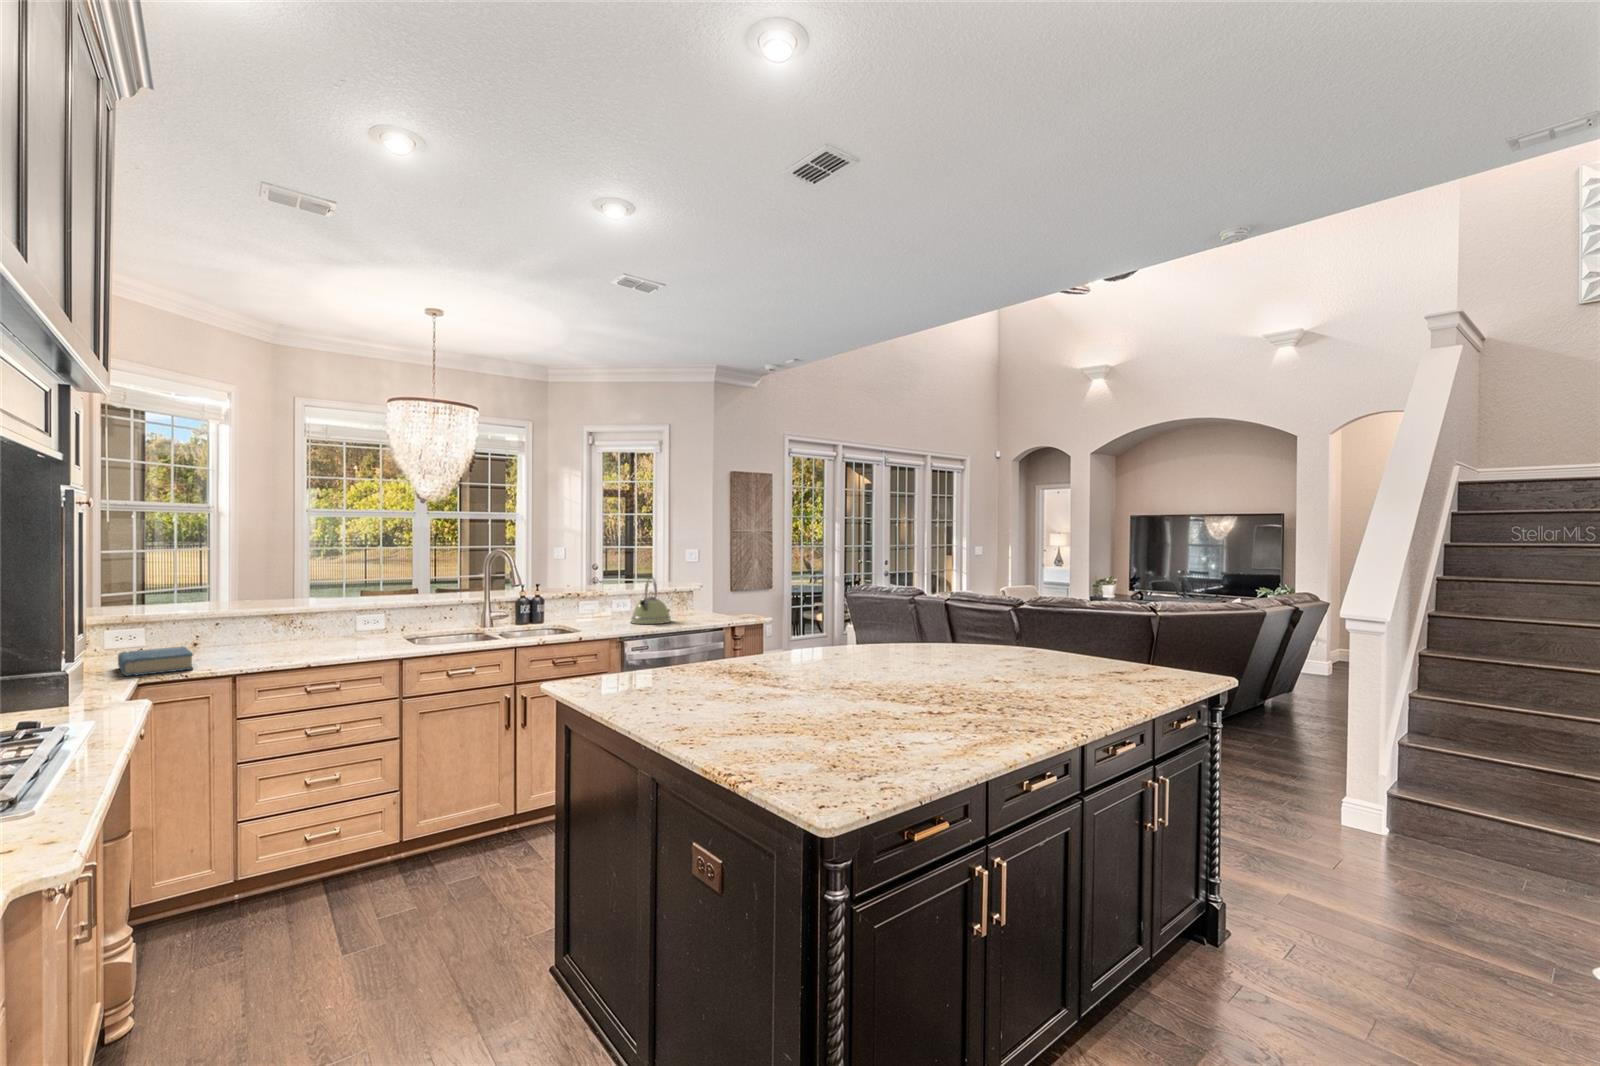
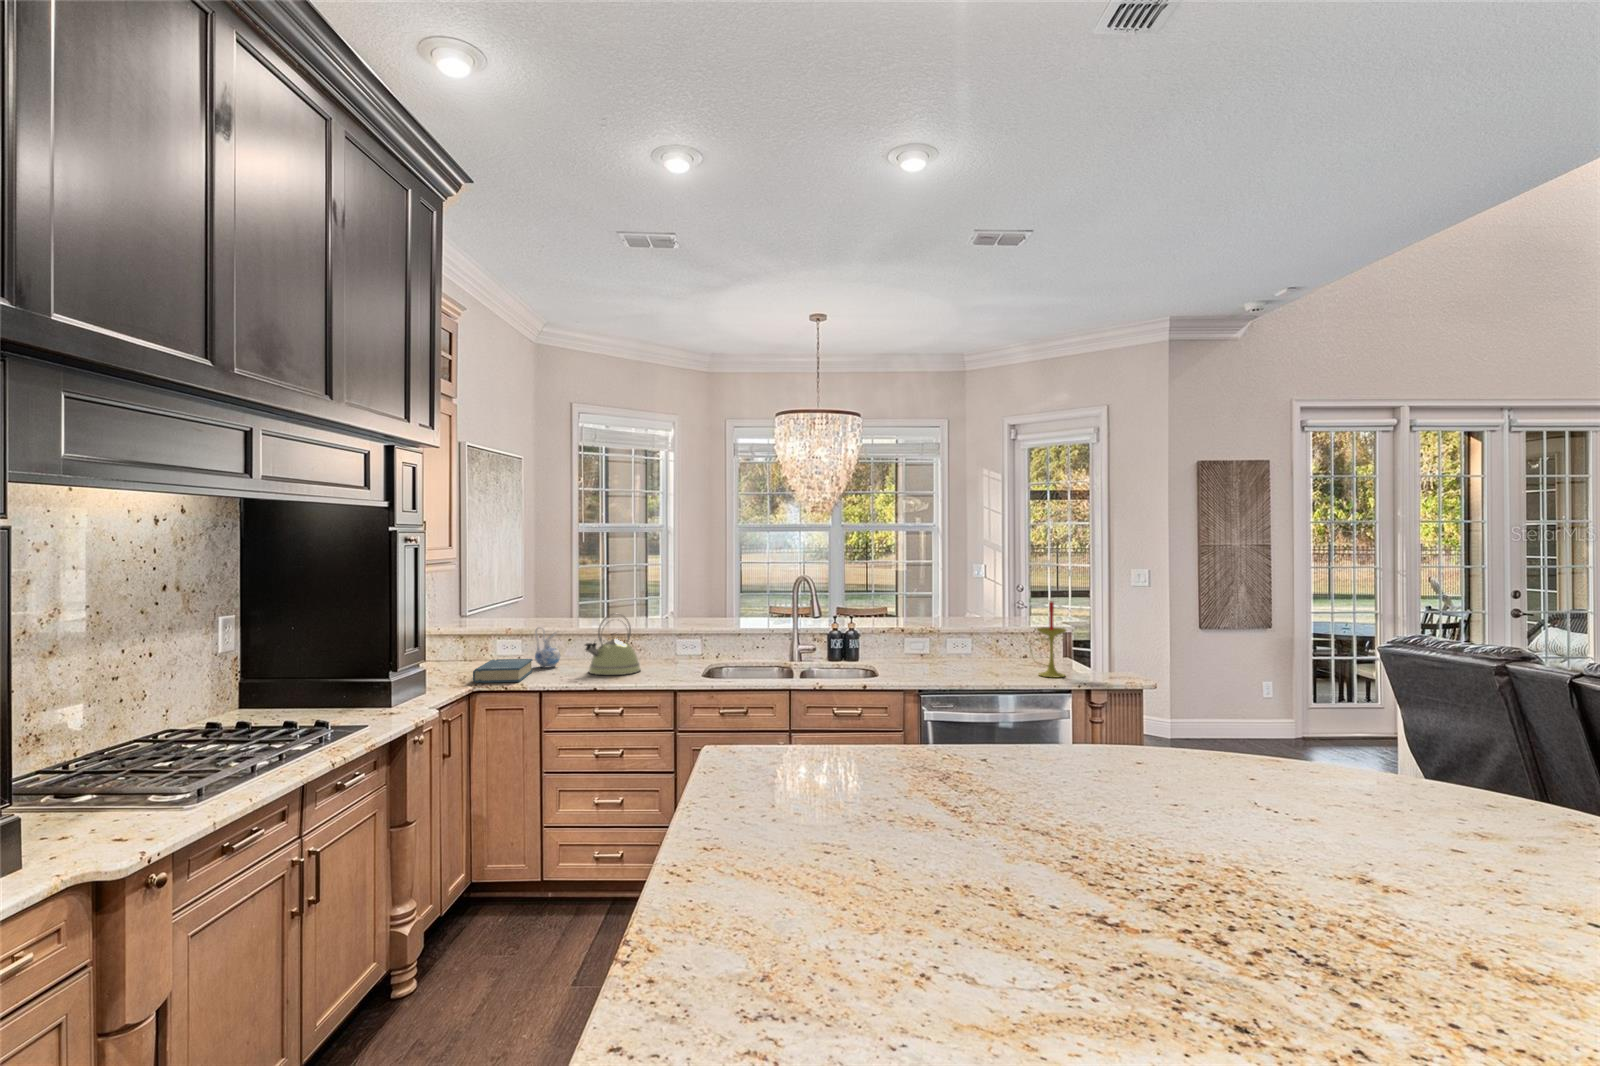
candle: none [687,563,712,620] -> present [1030,602,1066,678]
kettle: present [631,578,671,624] -> present [585,614,640,675]
ceramic pitcher: none [175,611,211,657] -> present [535,627,560,668]

